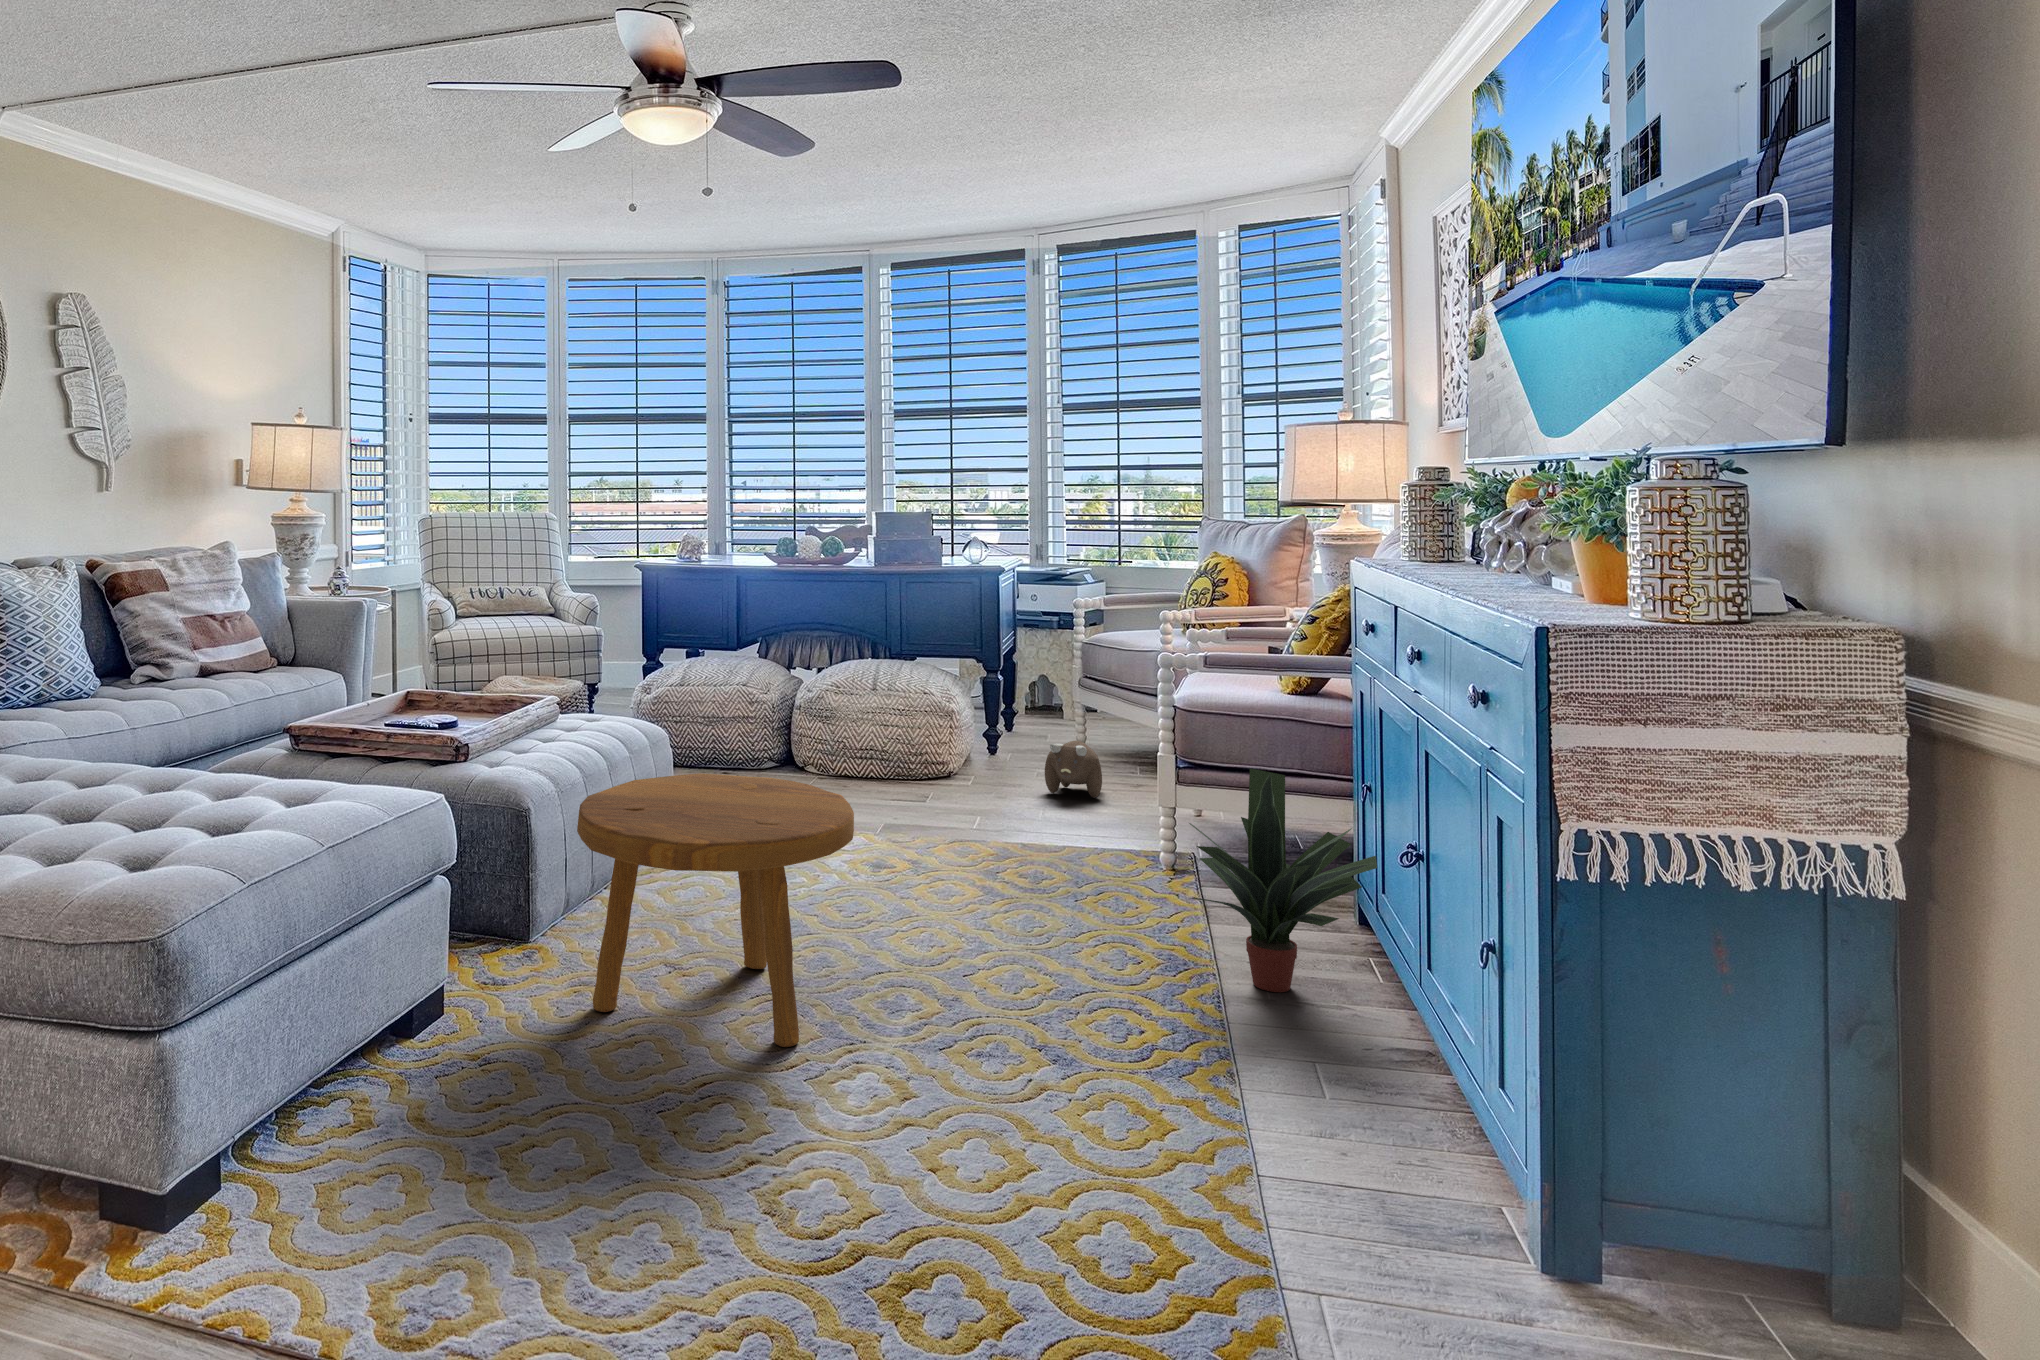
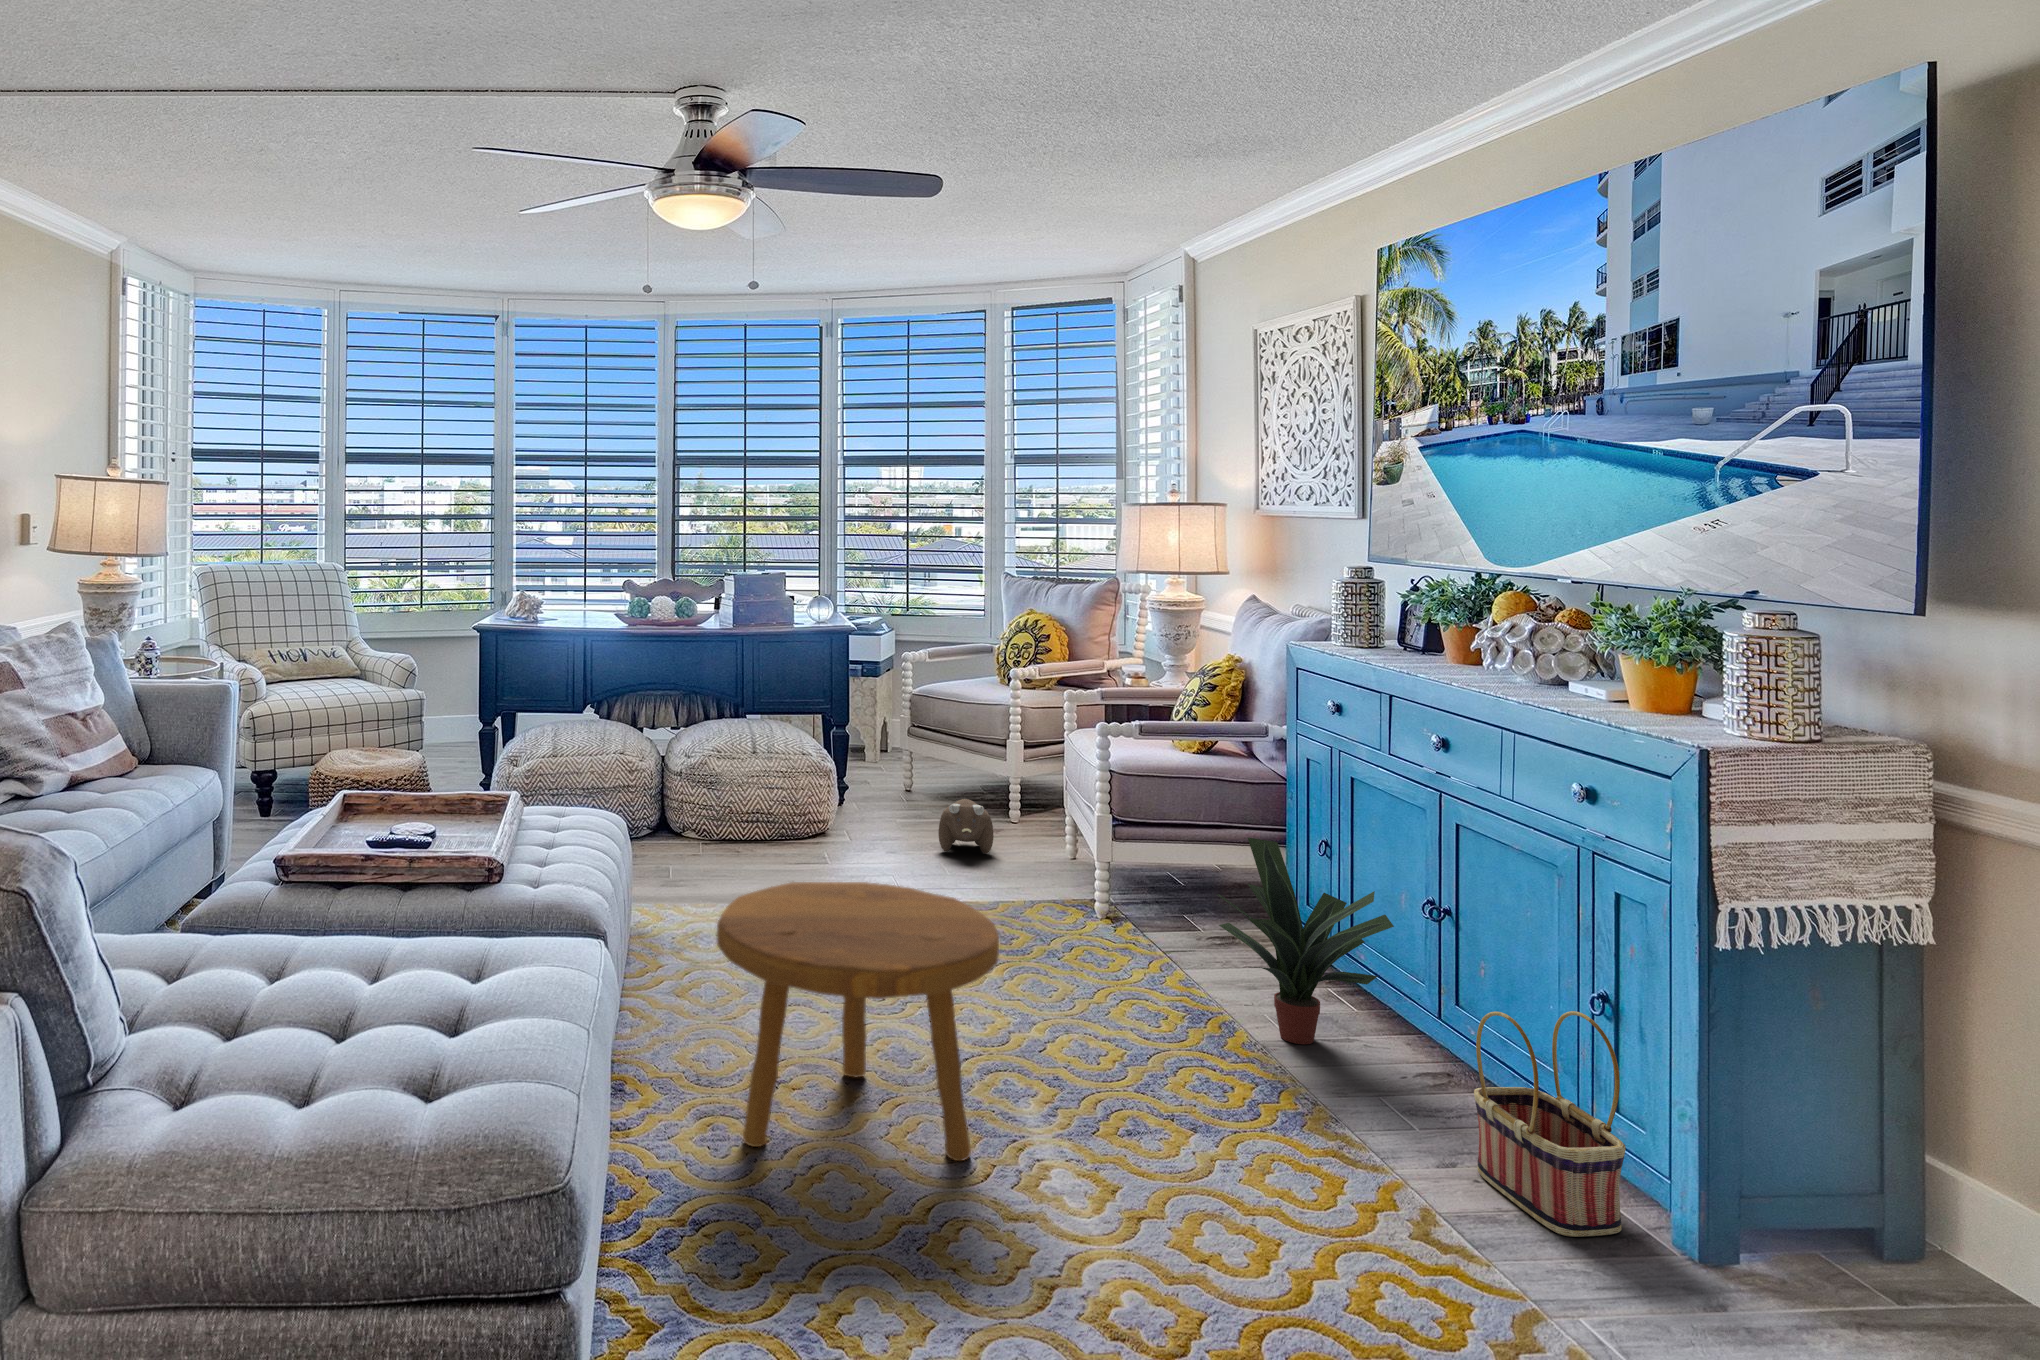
basket: none [1348,944,1485,1208] -> present [1474,1011,1626,1237]

